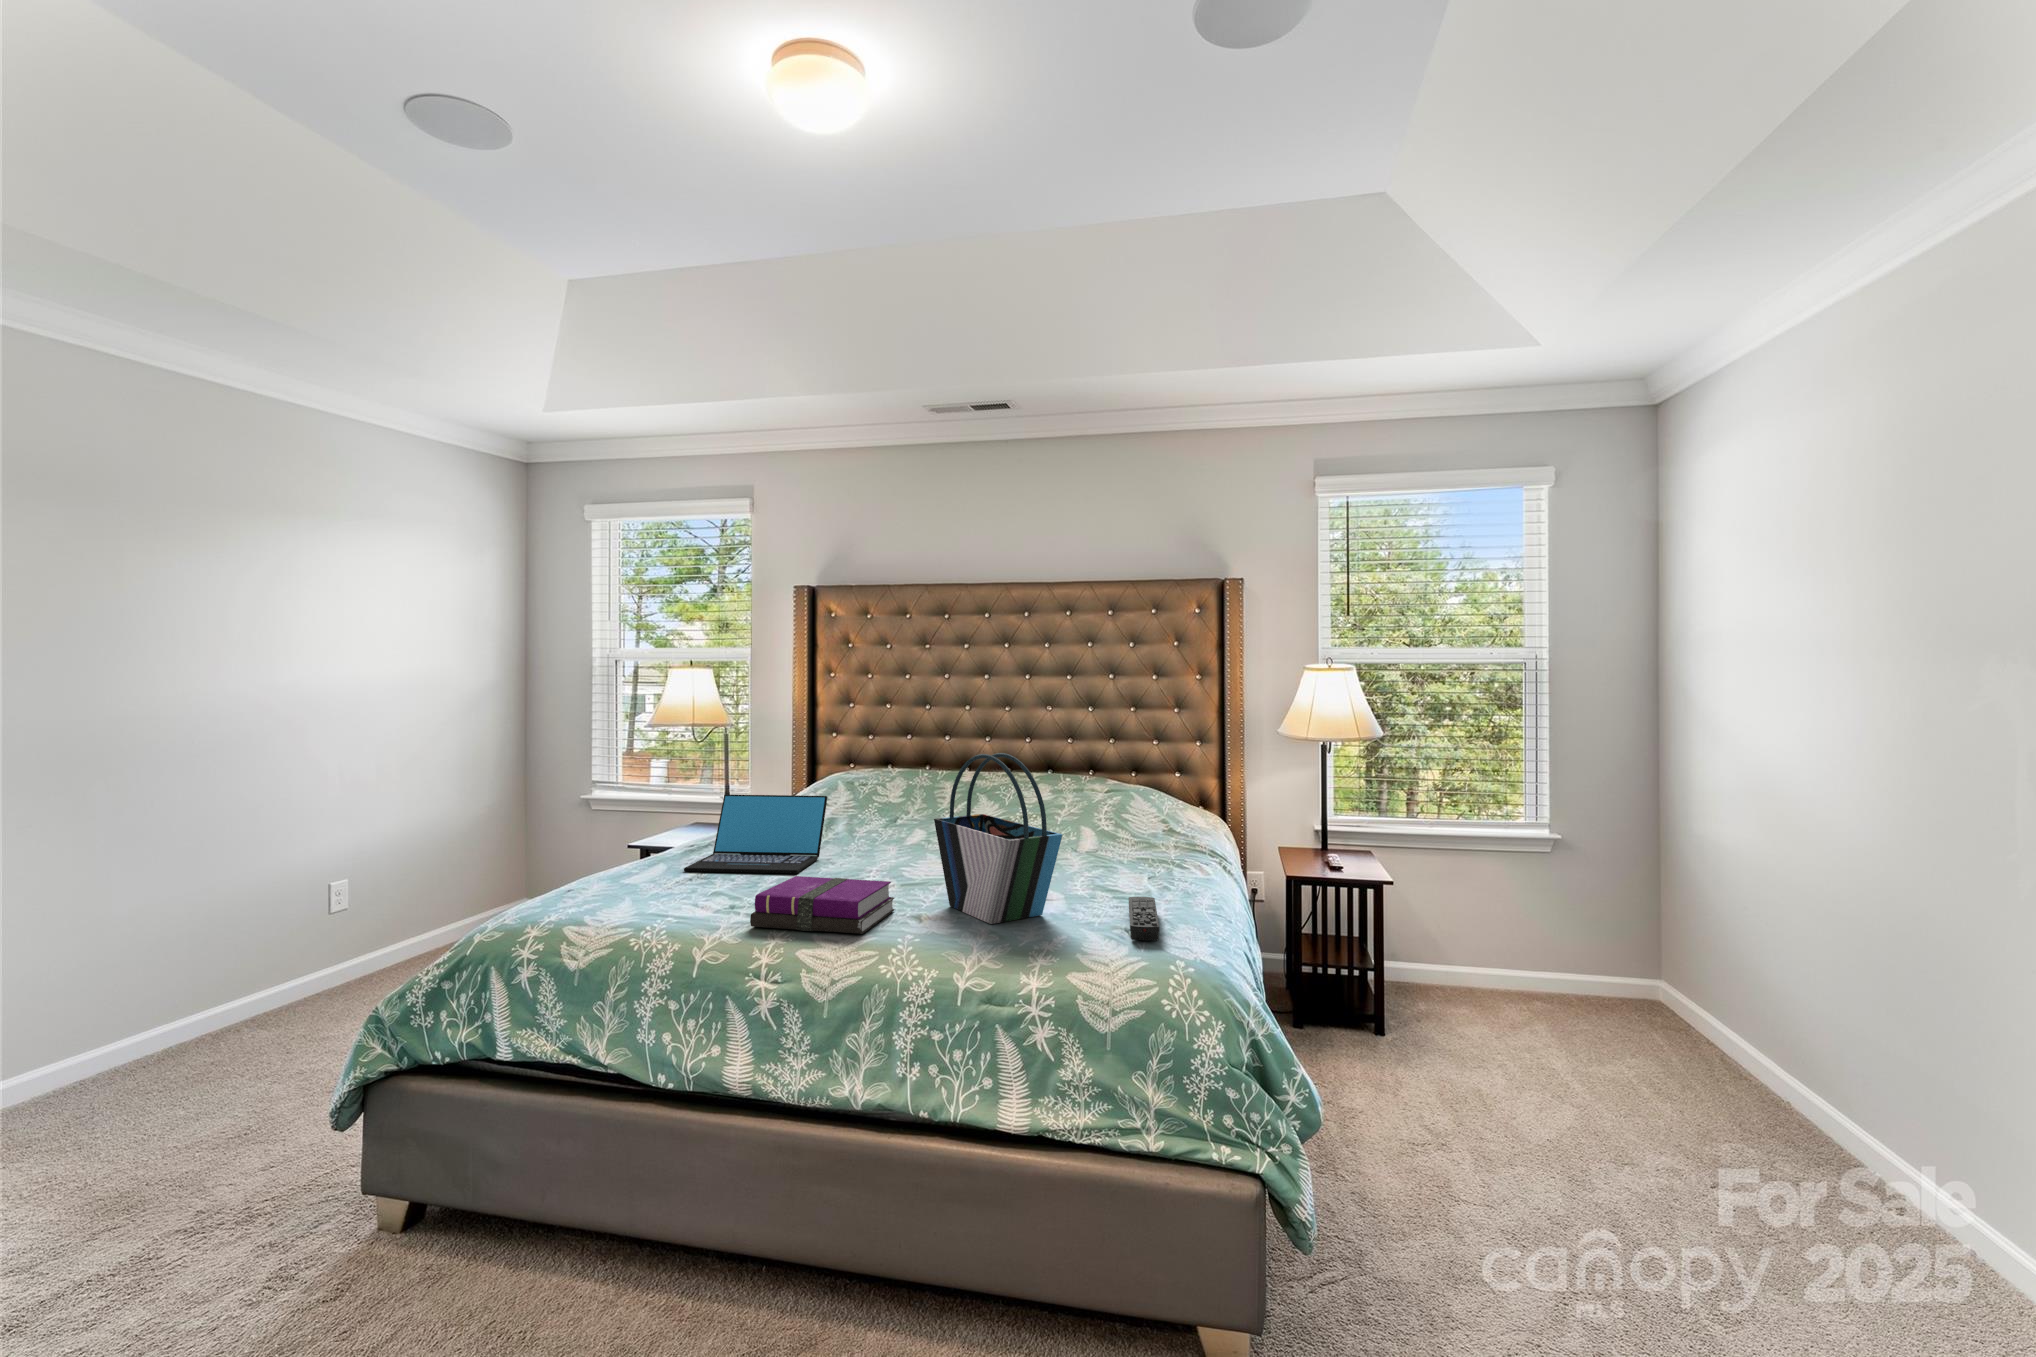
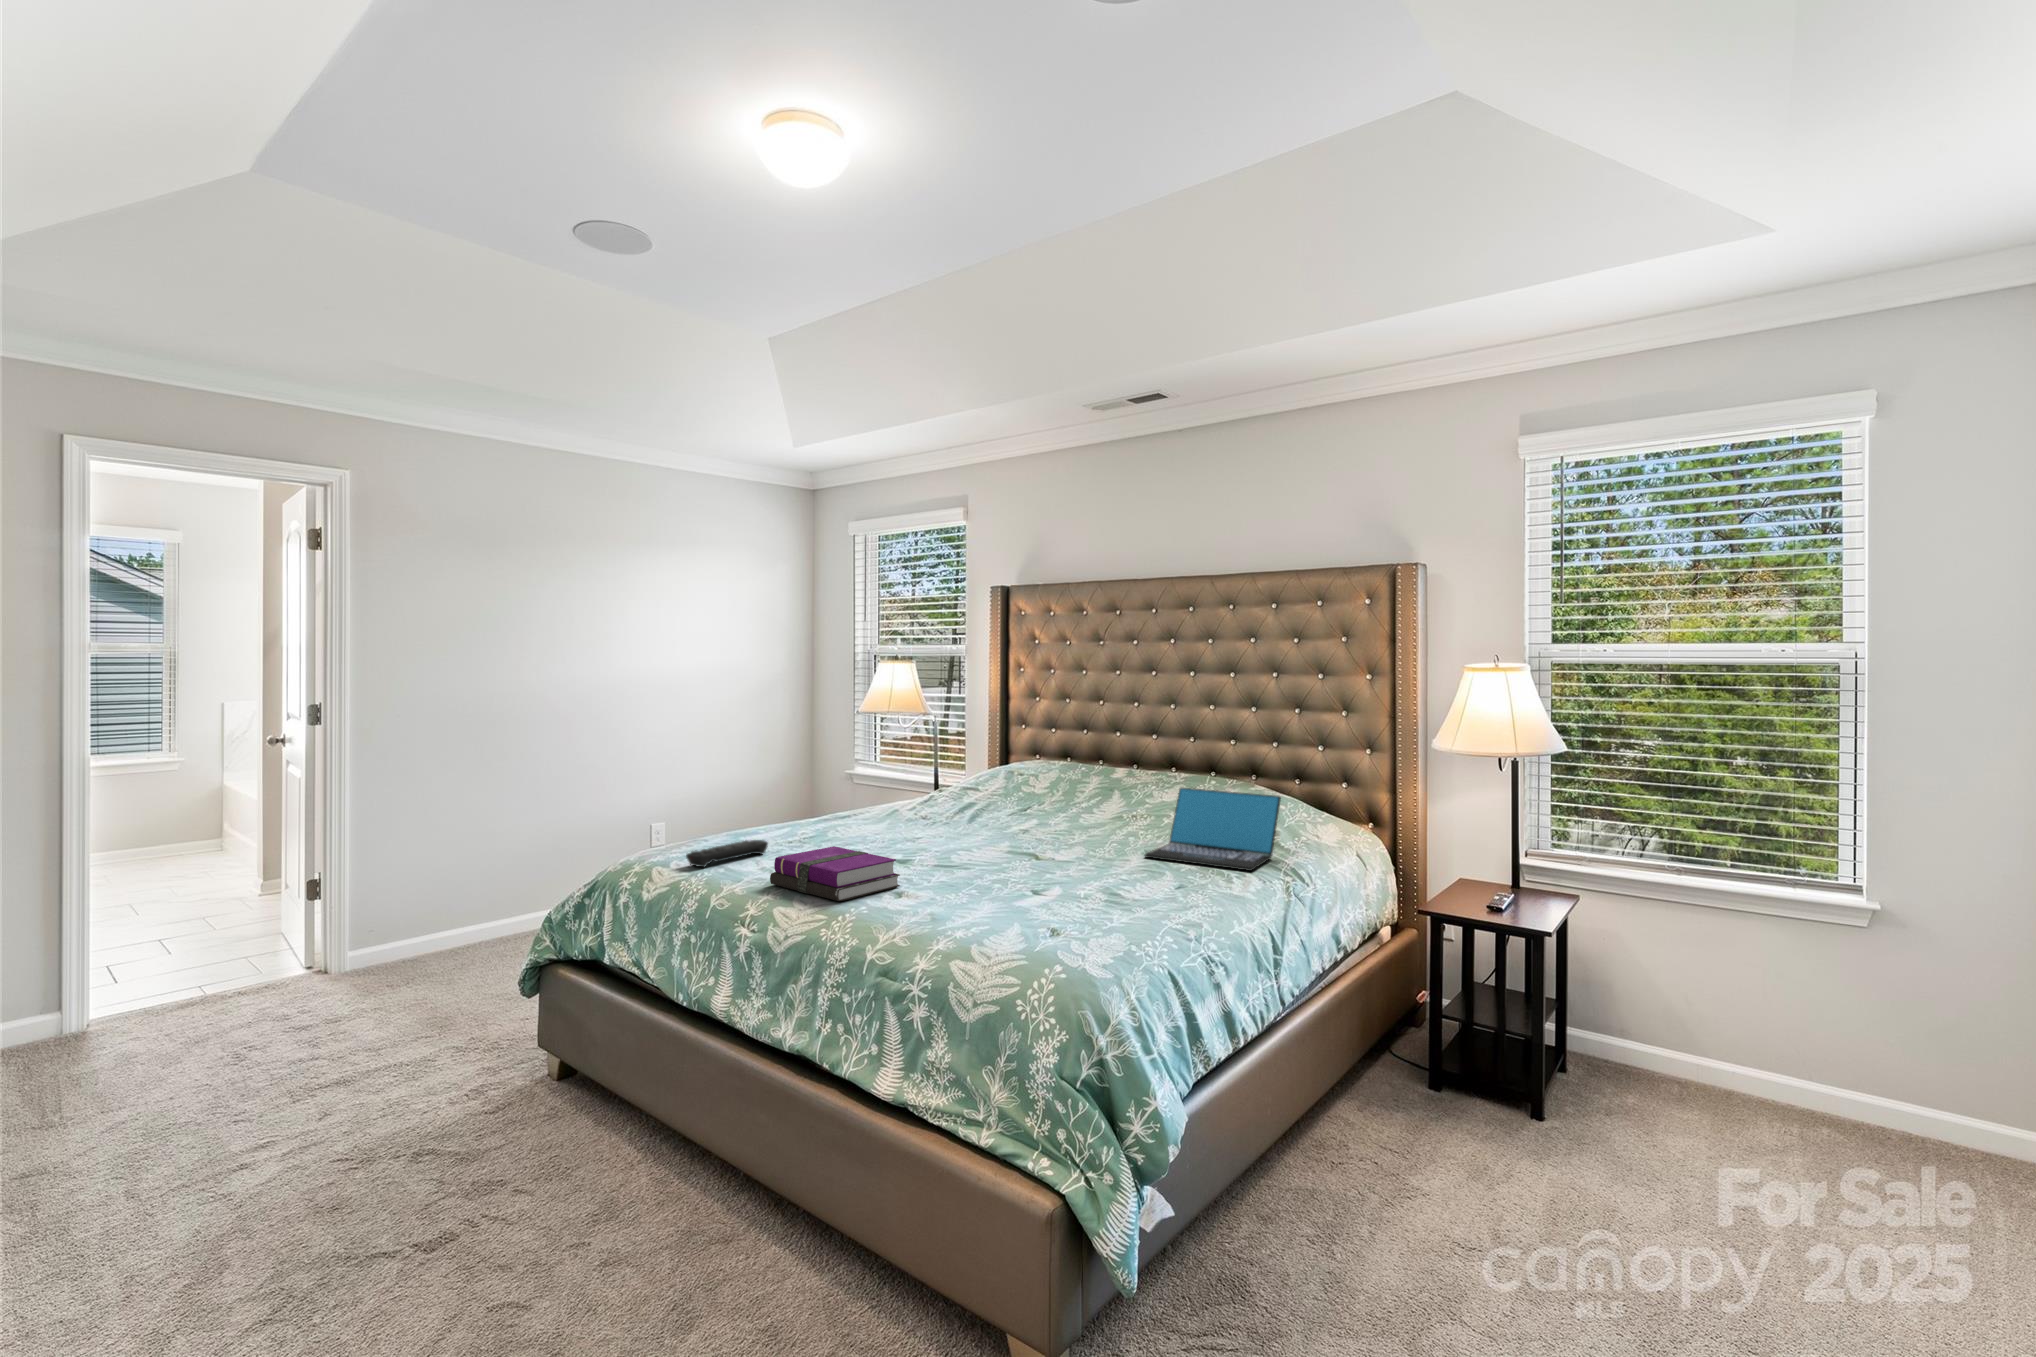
tote bag: present [934,753,1062,924] -> none [951,746,1022,909]
laptop: present [684,795,827,874] -> present [1144,788,1281,871]
remote control: present [1129,897,1159,941] -> present [686,840,768,868]

